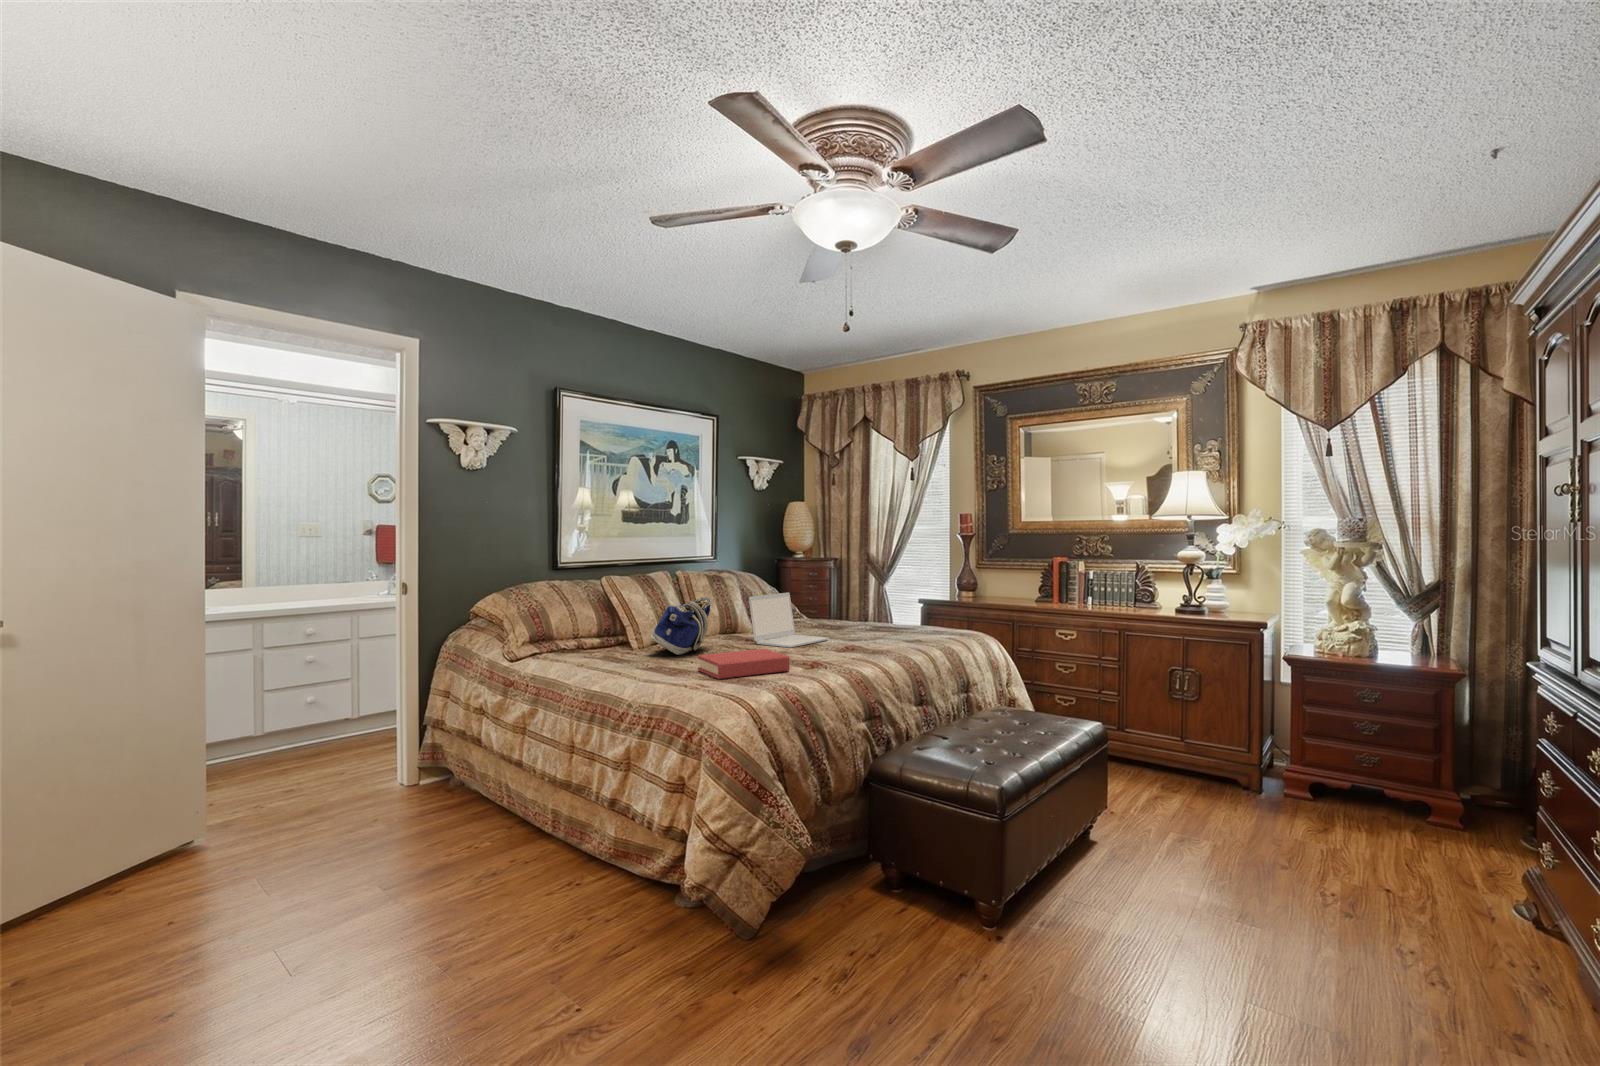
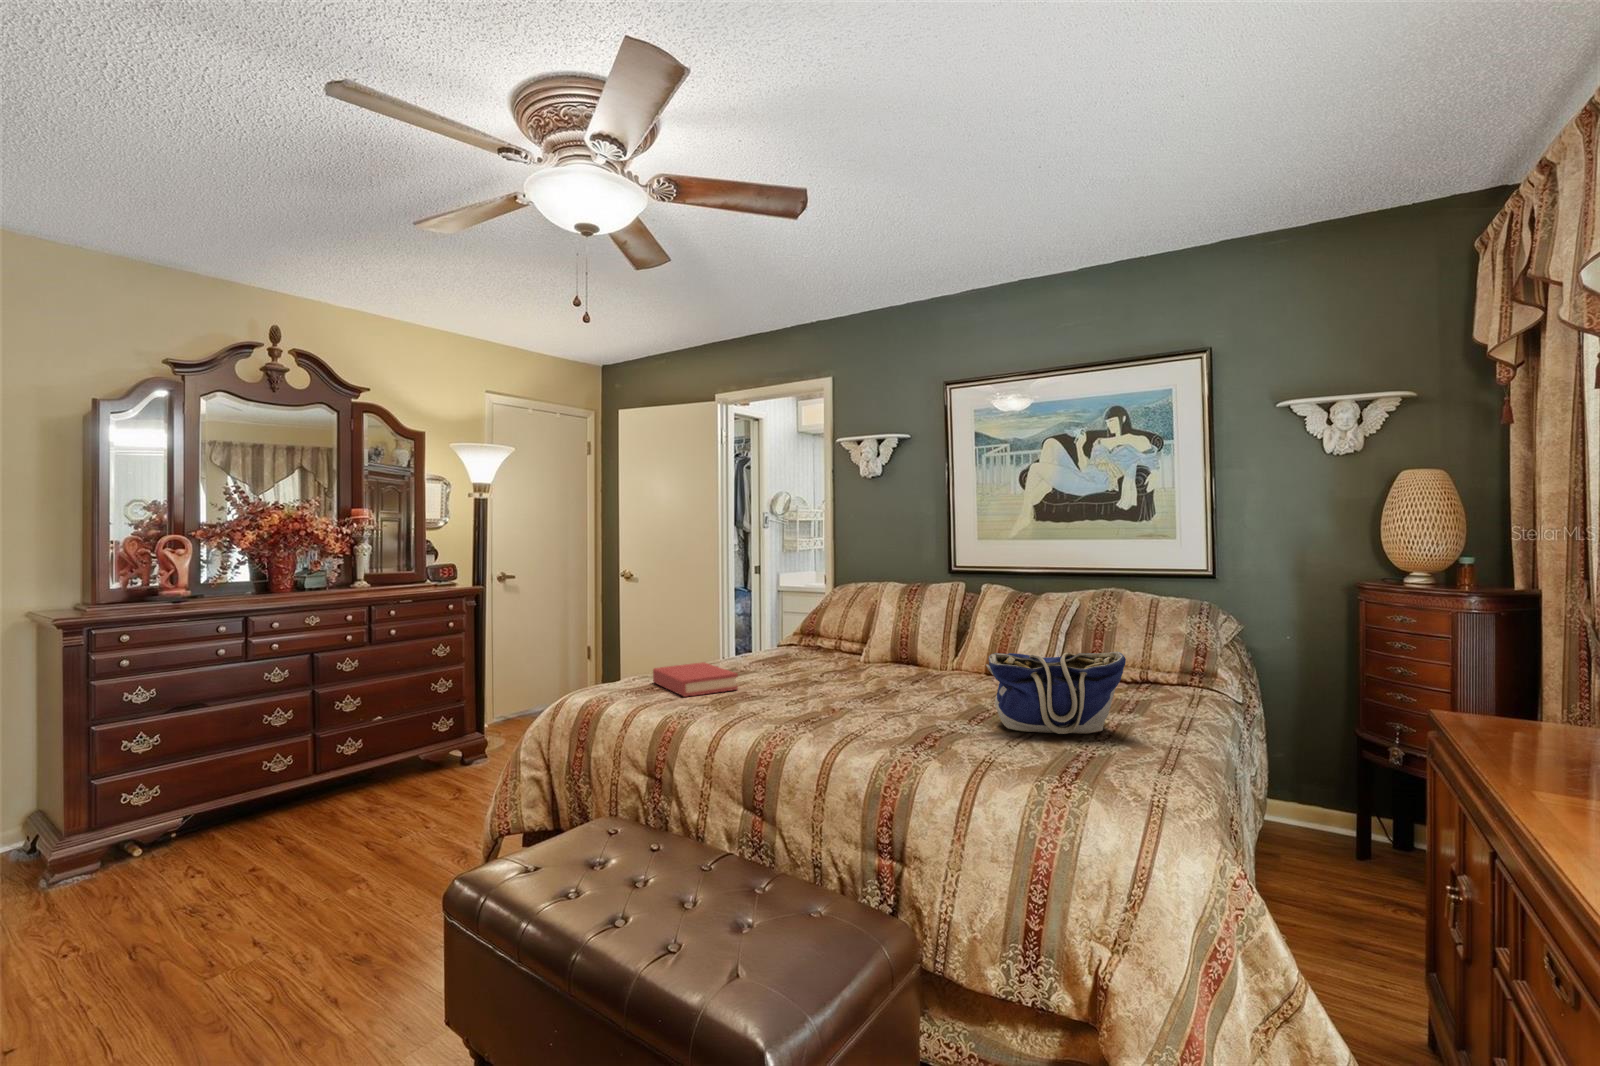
laptop: present [749,592,829,648] -> none [865,623,975,706]
tote bag: present [650,597,711,654] -> present [986,652,1126,734]

